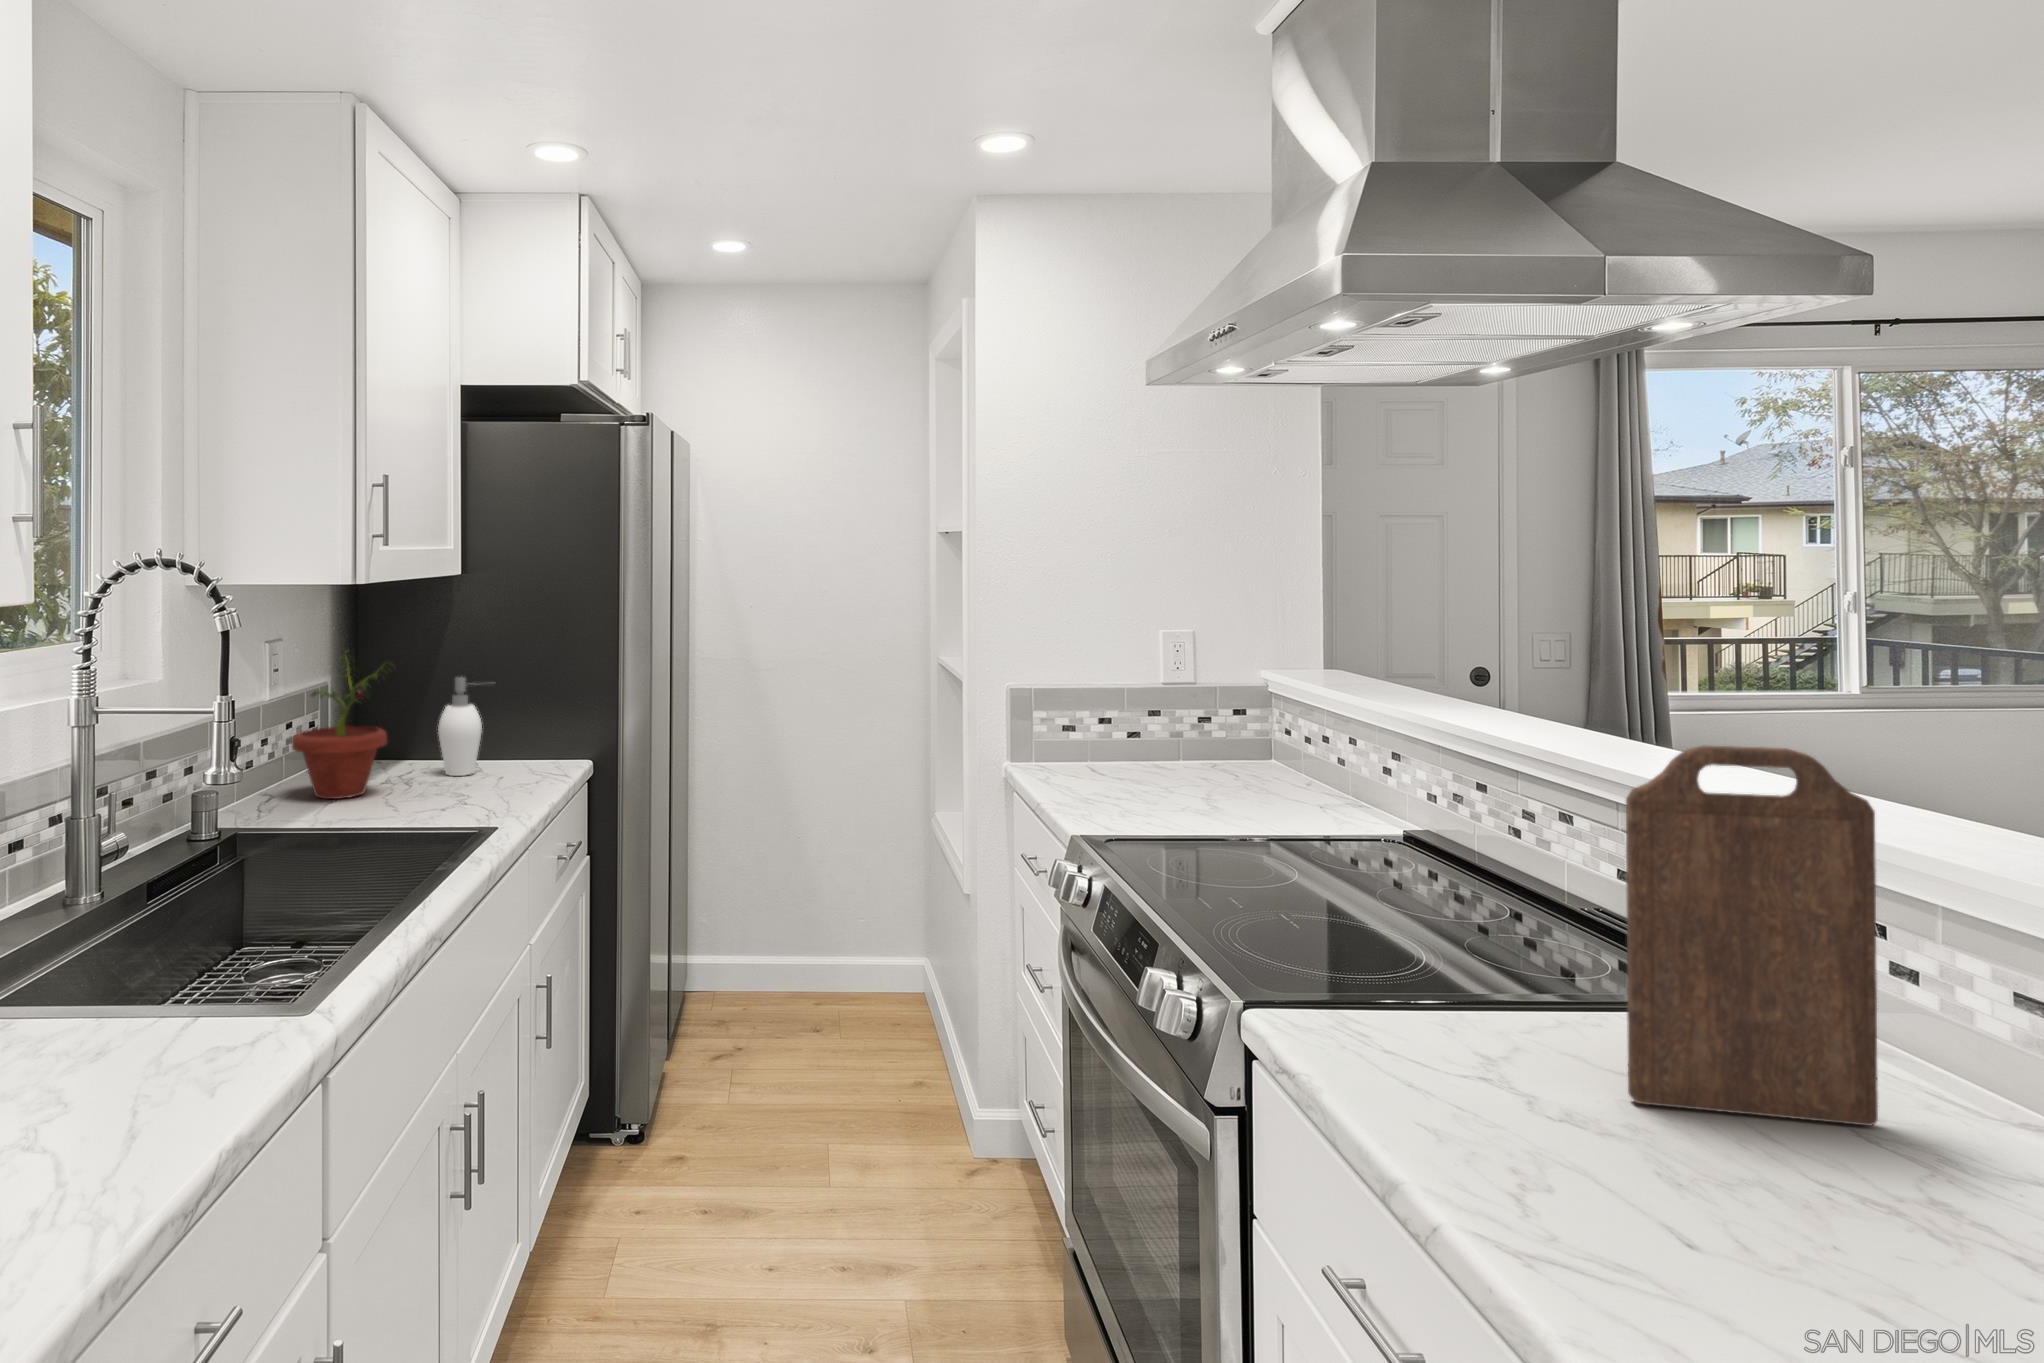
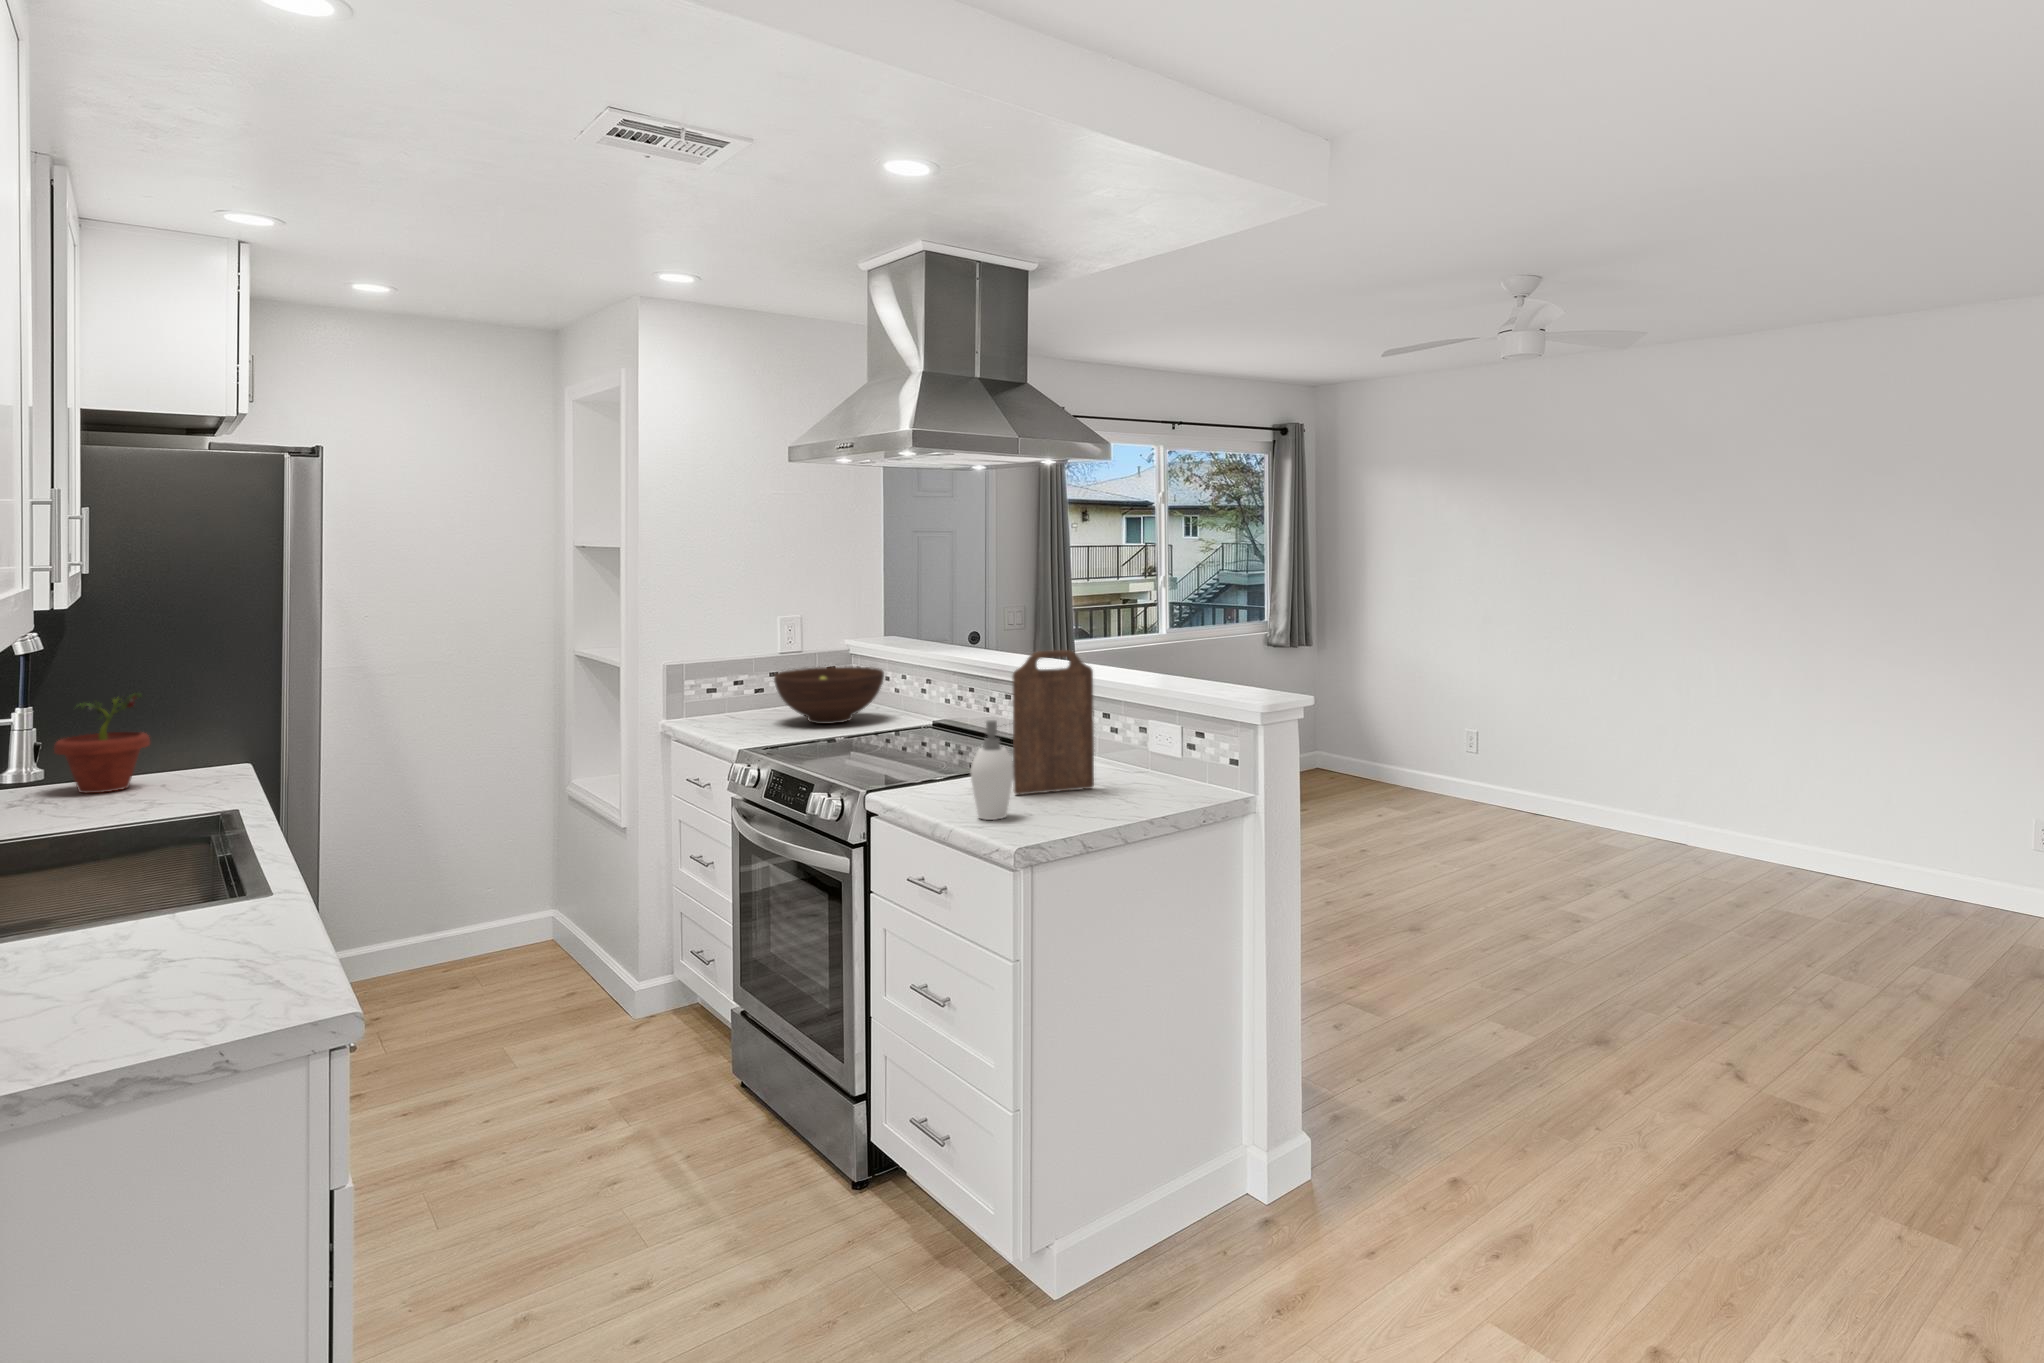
soap dispenser: present [438,677,482,776] -> present [971,720,1016,820]
fruit bowl: none [1146,710,1317,801] -> present [774,667,884,724]

